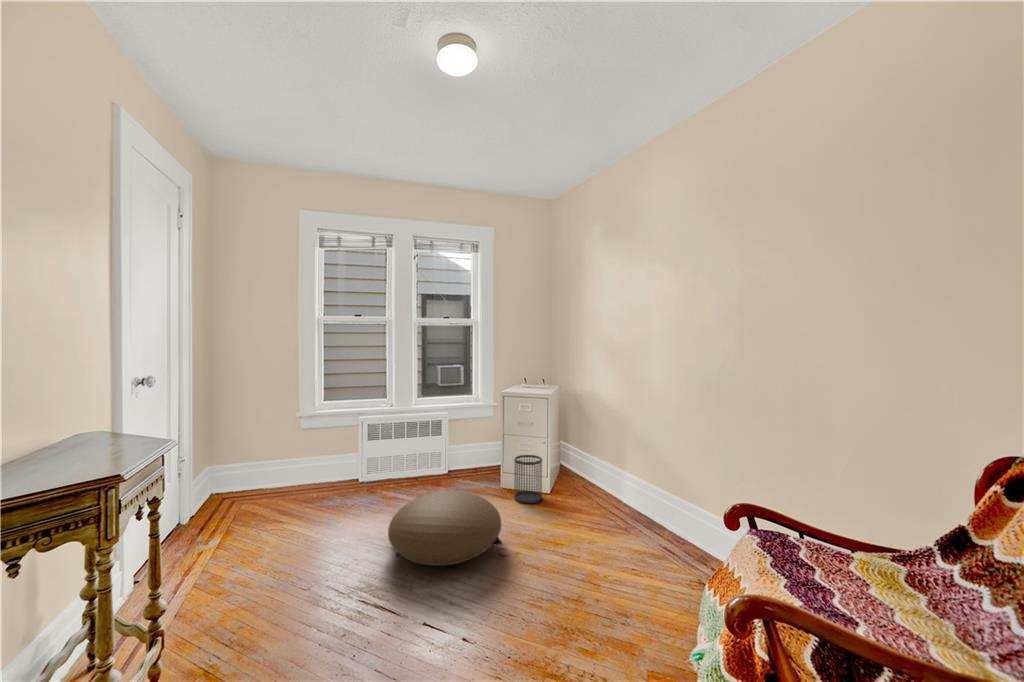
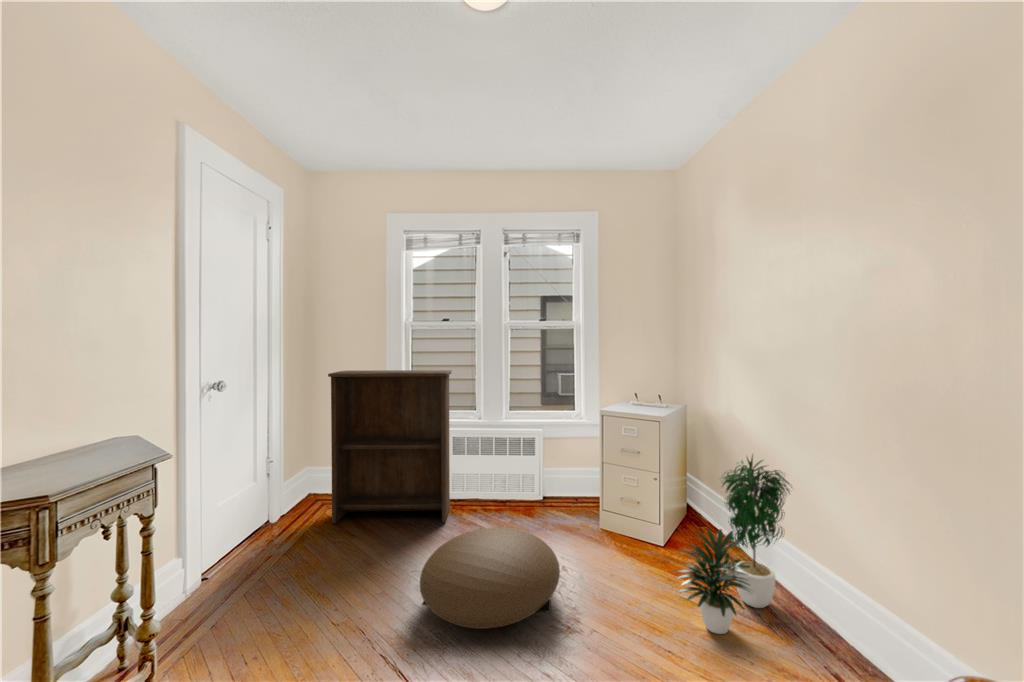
bookshelf: none [251,363,374,516] -> present [328,370,451,523]
potted plant: none [583,415,654,541] -> present [677,456,789,634]
wastebasket: present [514,455,542,503] -> none [604,489,640,553]

